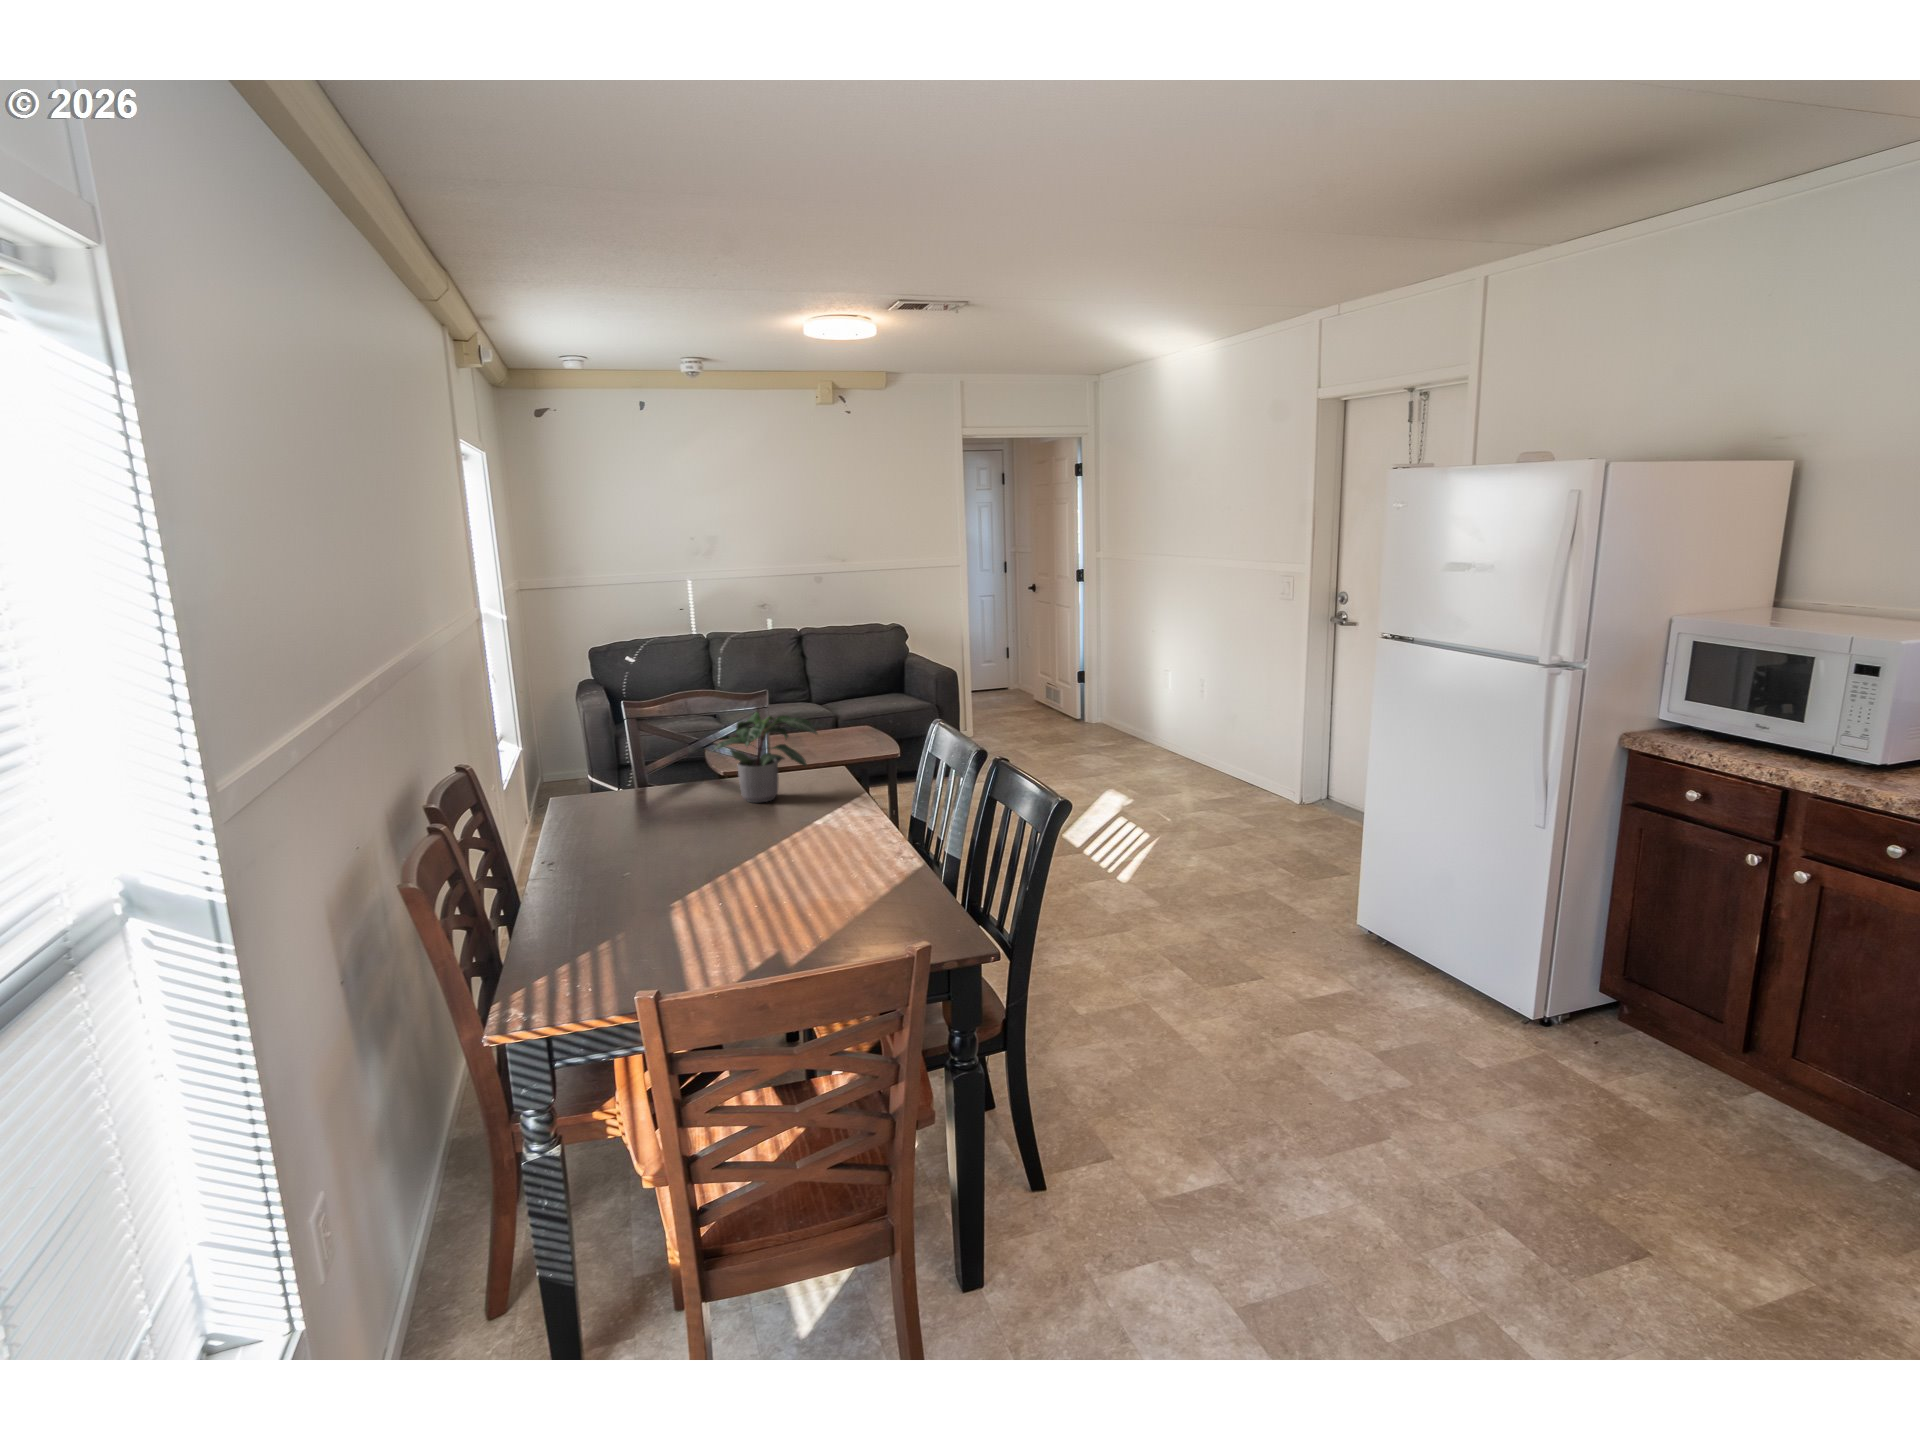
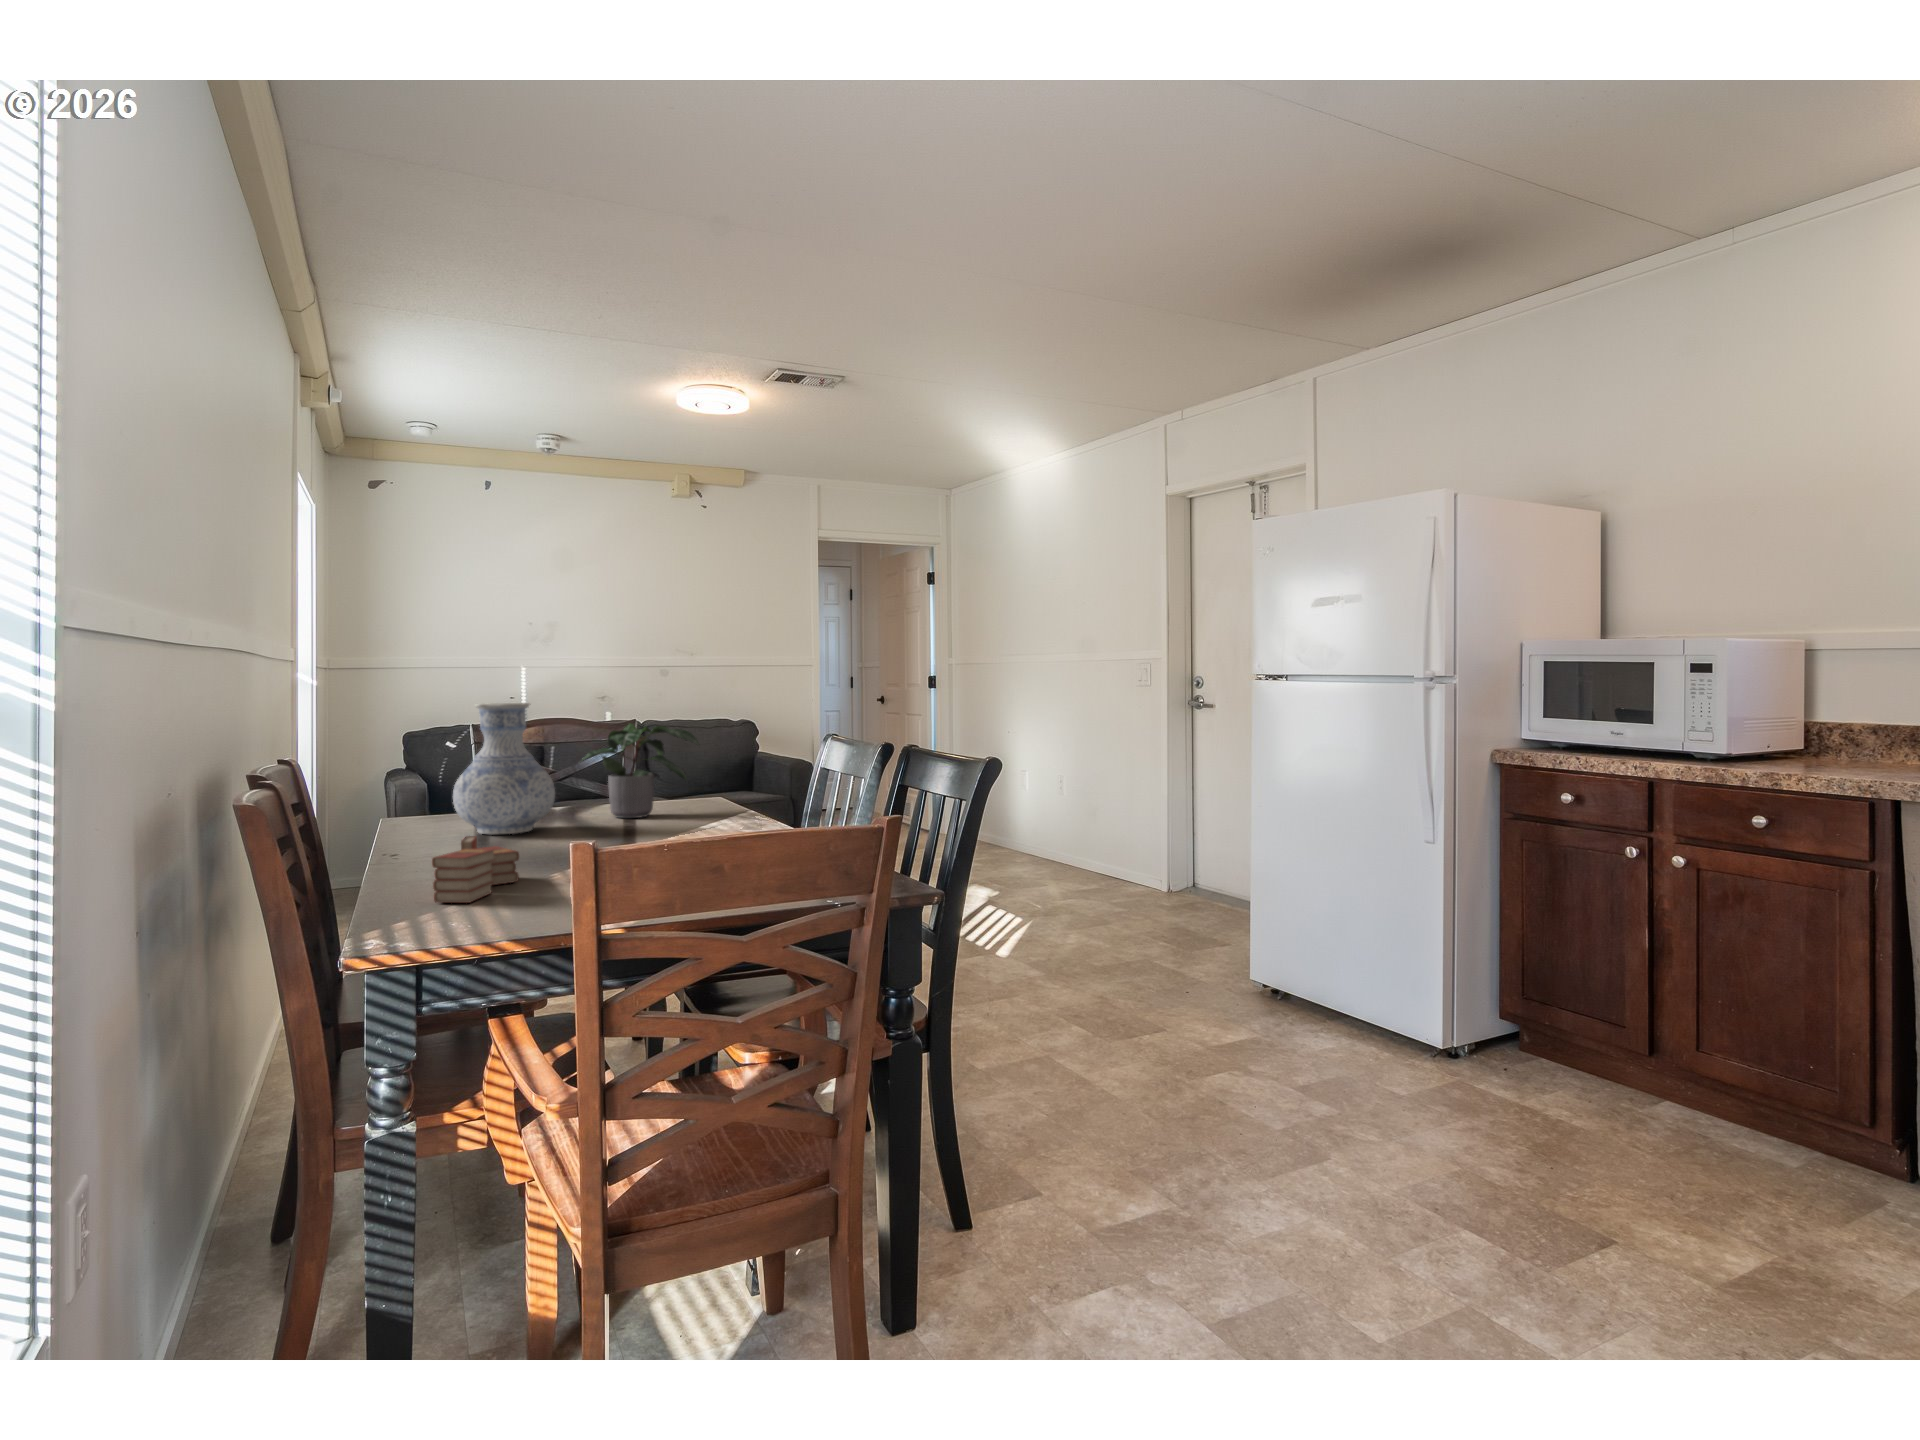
vase: none [601,712,688,833] -> present [453,703,555,834]
book: none [564,885,642,958] -> present [432,836,519,903]

